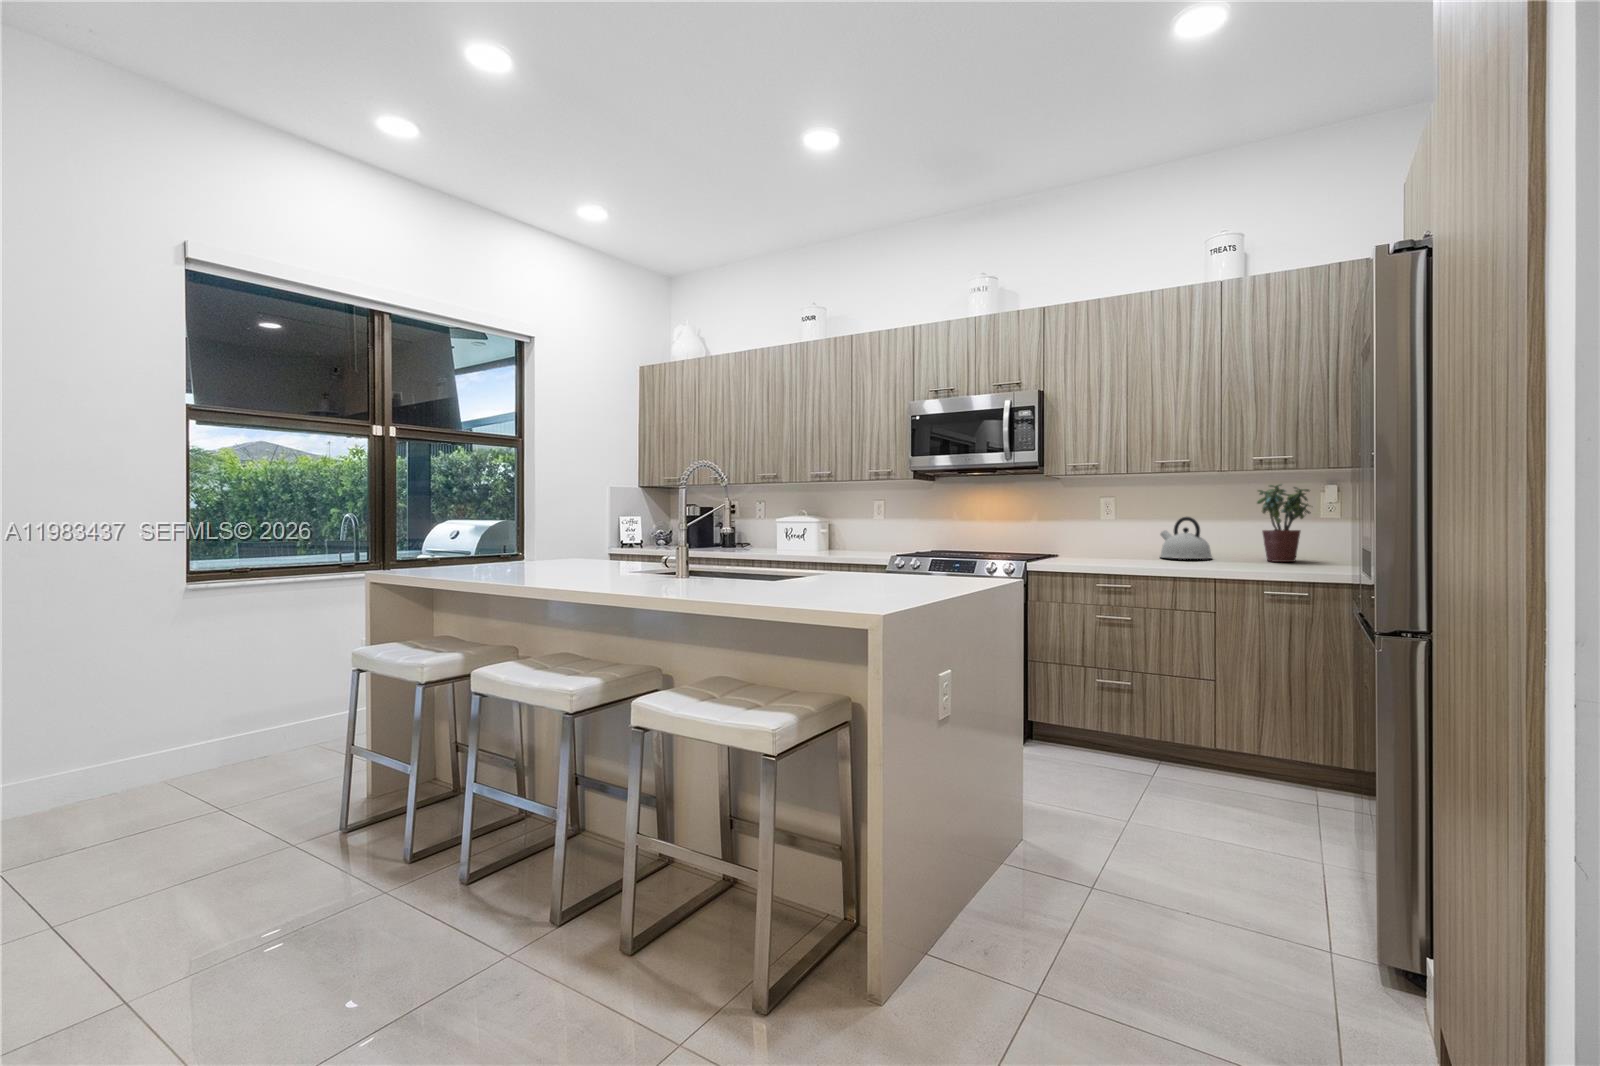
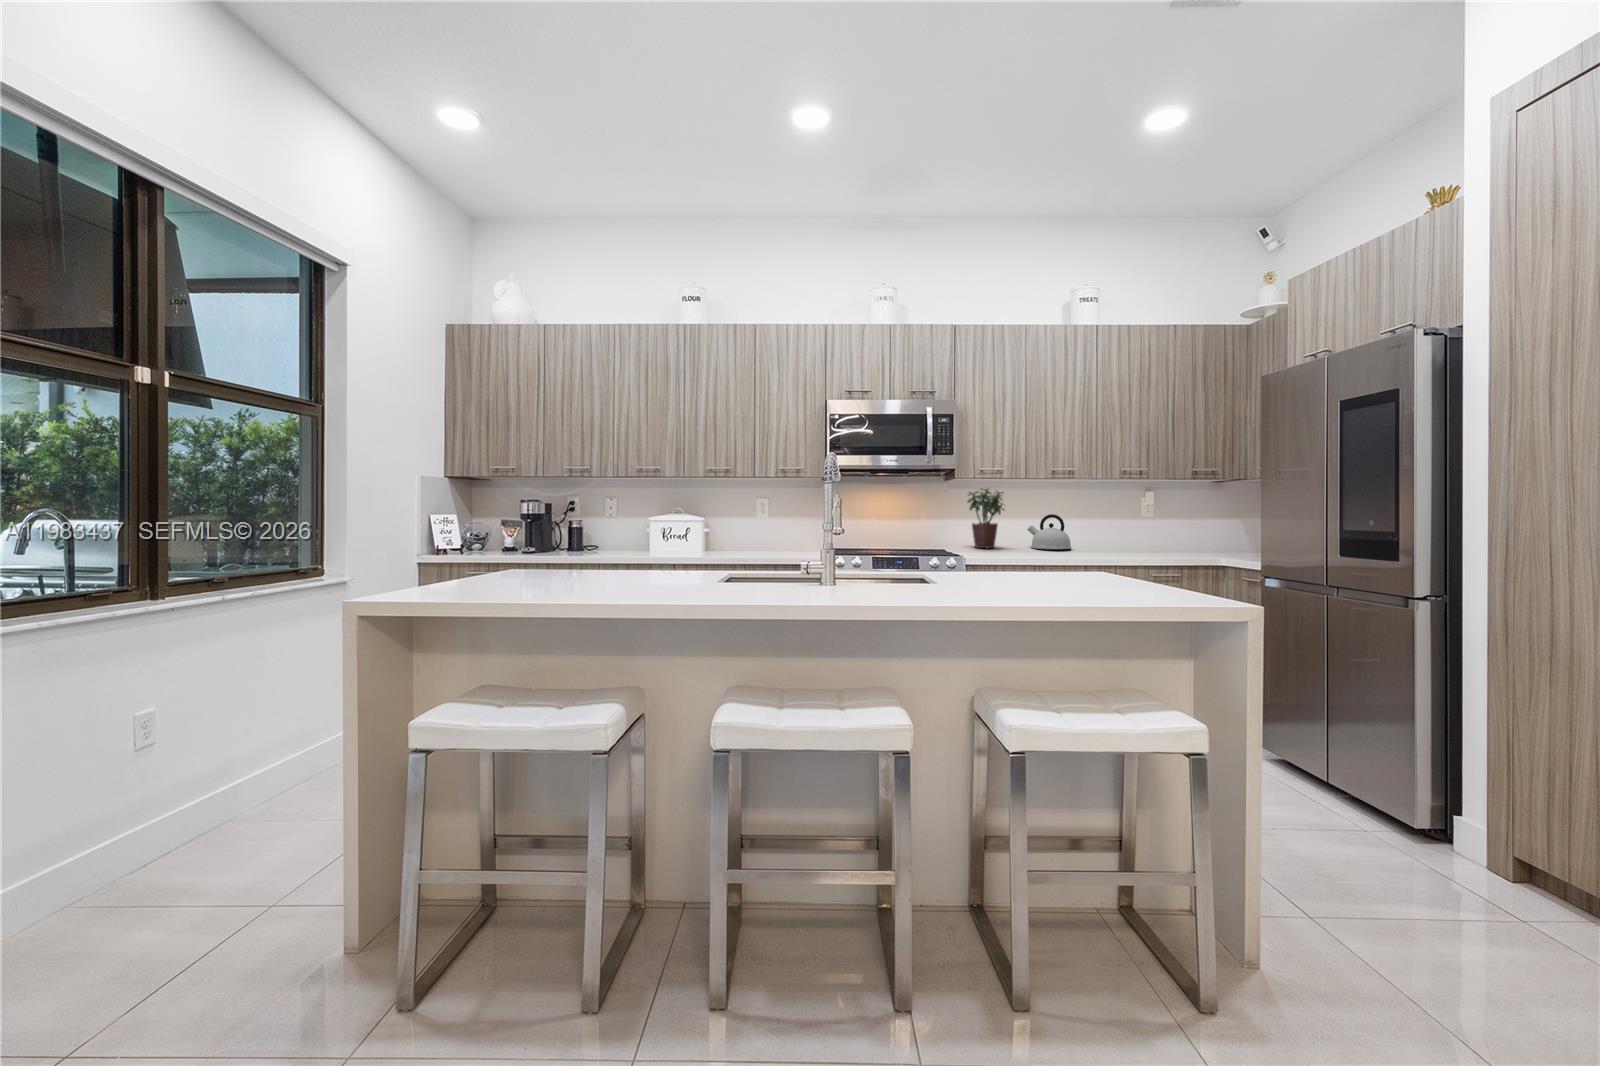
potted plant: present [1257,484,1310,562] -> present [968,488,1004,548]

